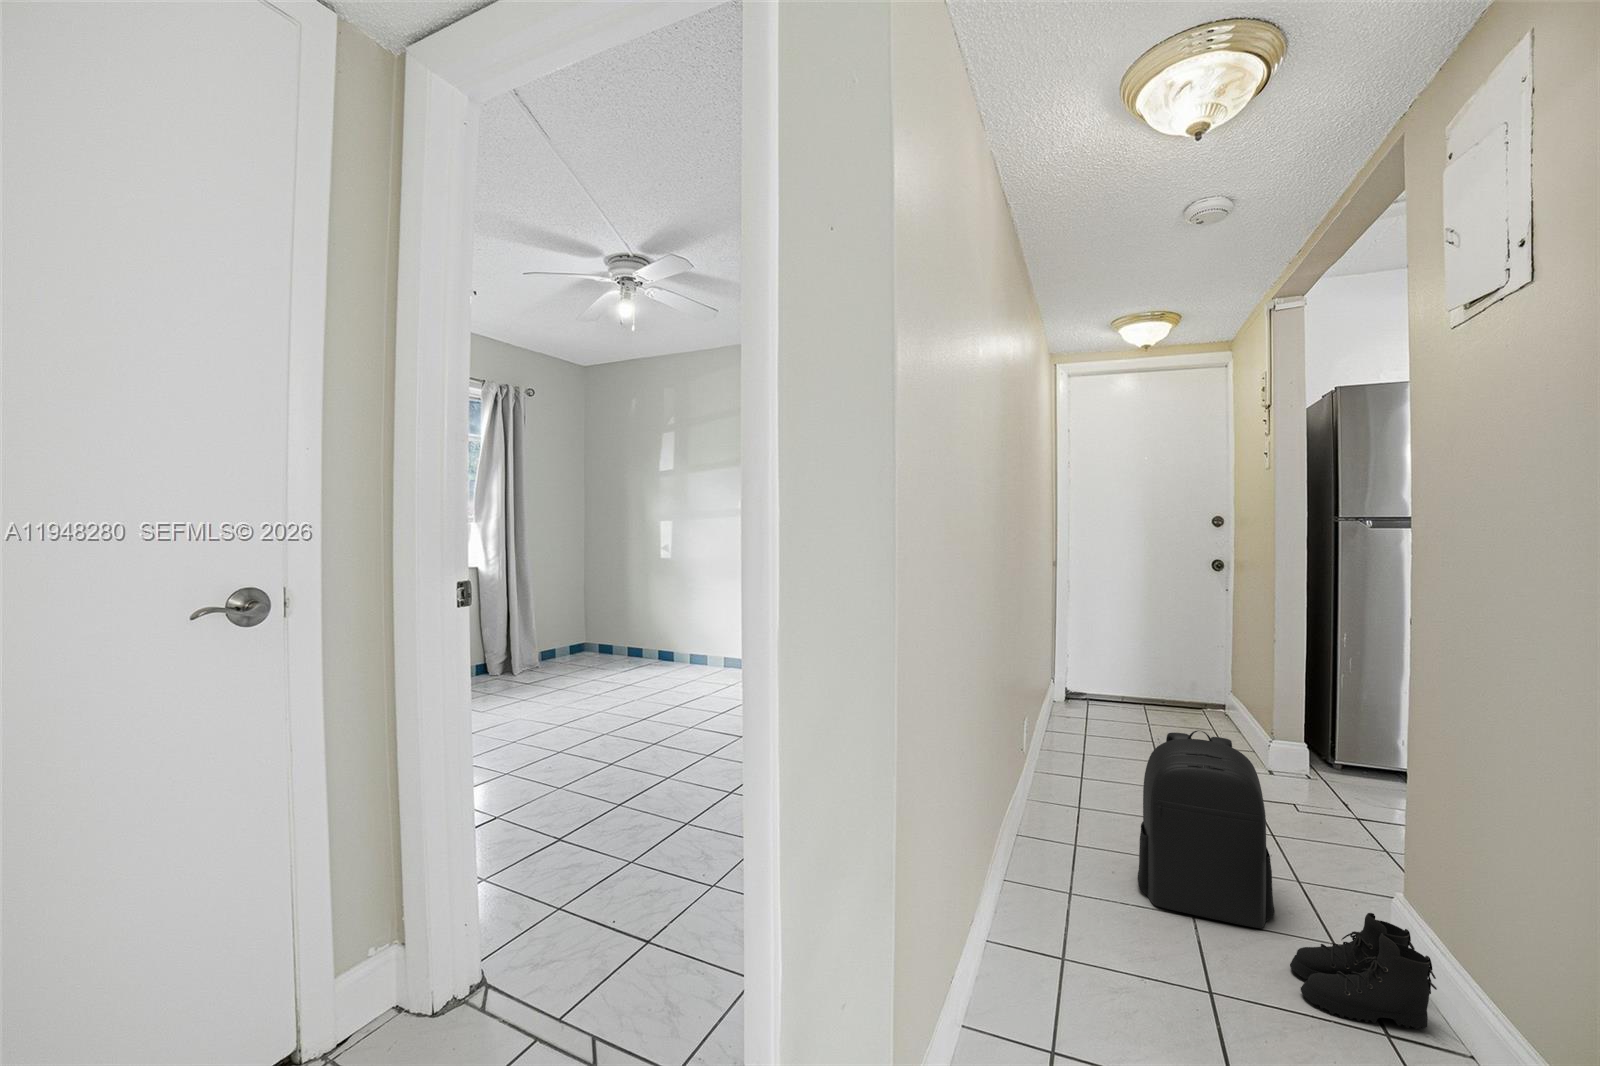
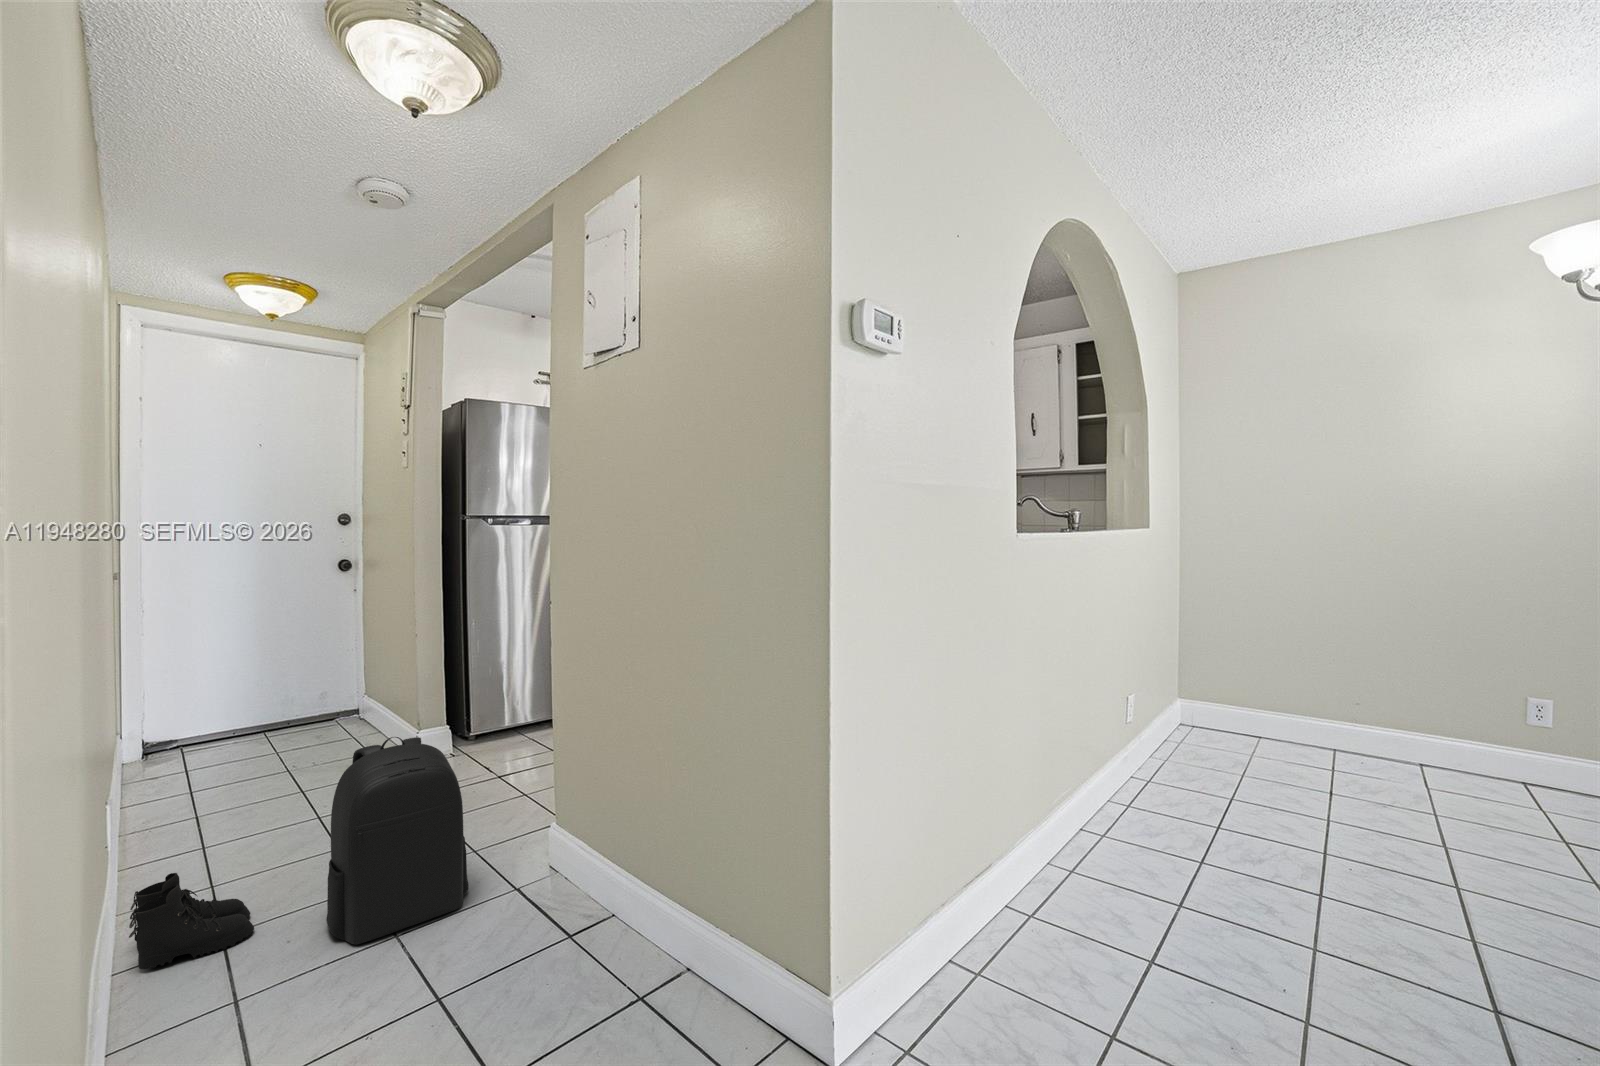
boots: present [1290,913,1437,1029] -> present [129,873,254,969]

